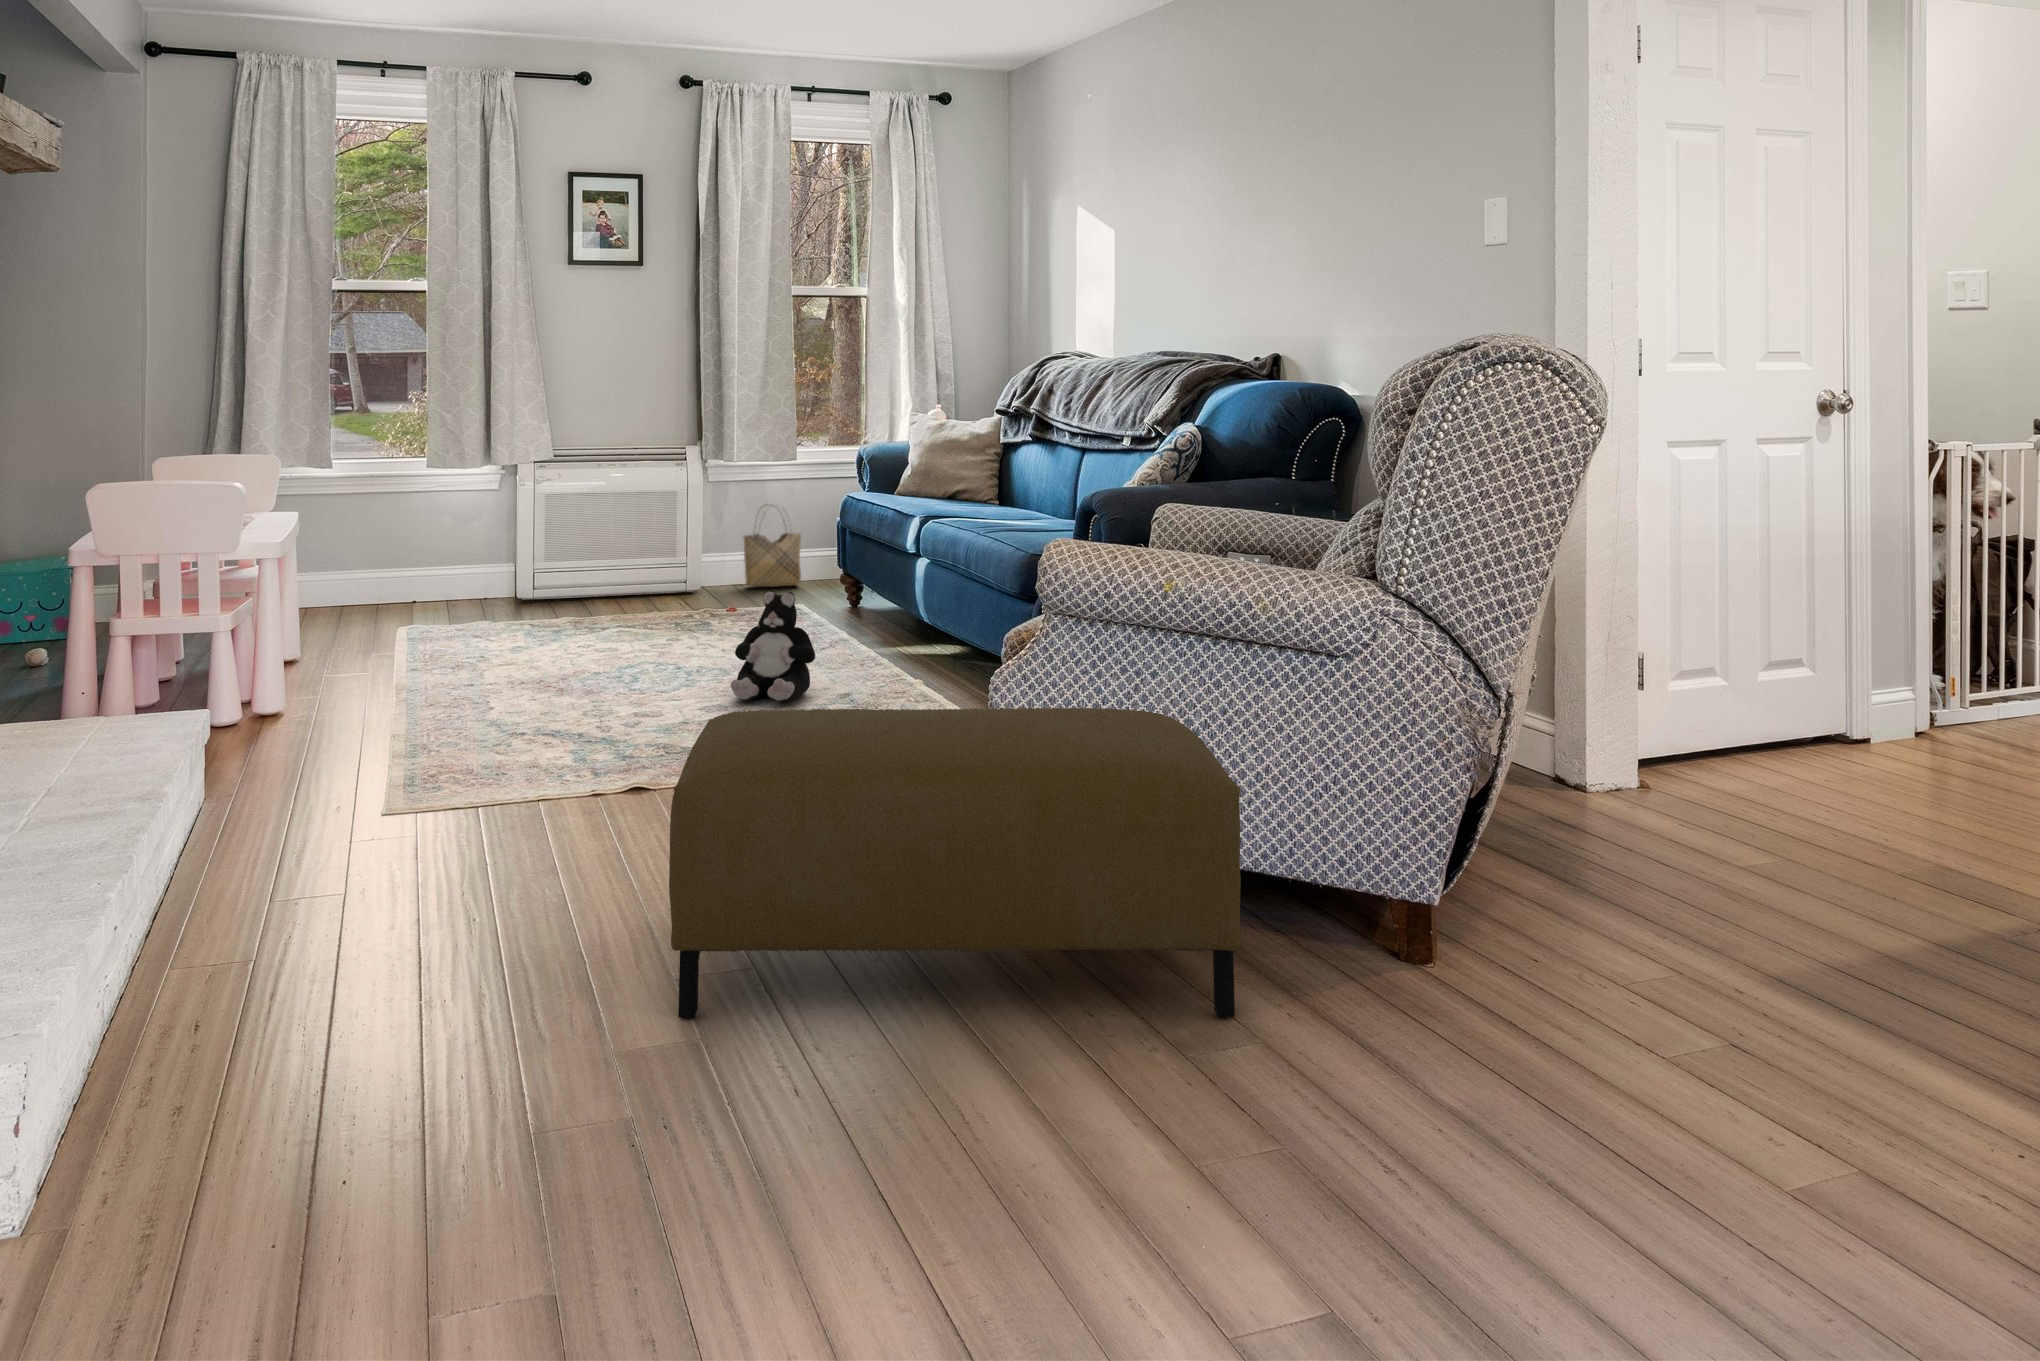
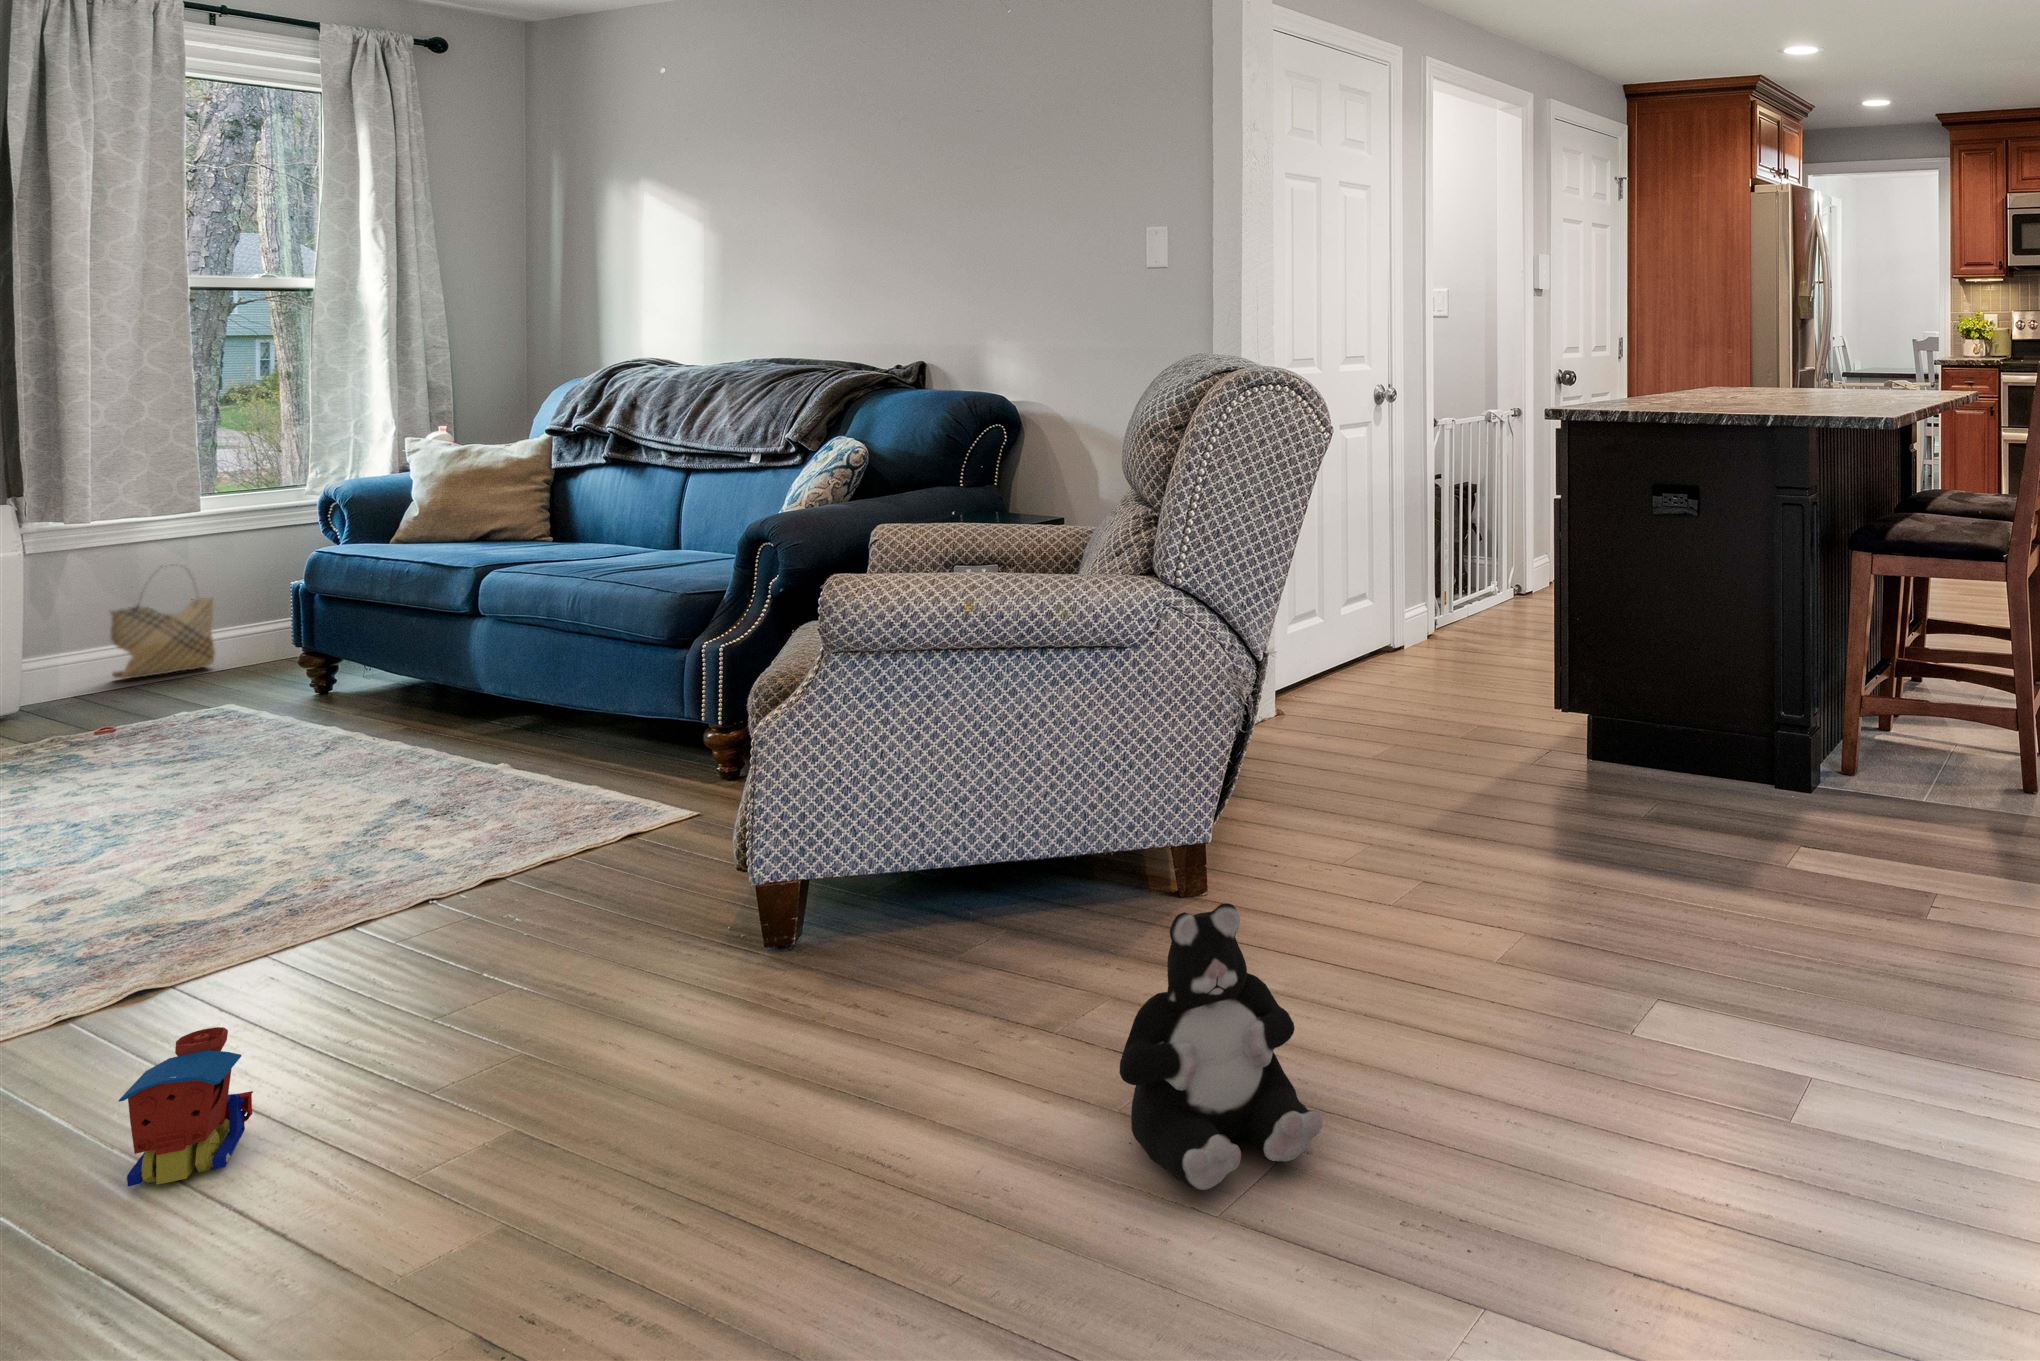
plush toy: present [731,591,815,702] -> present [1119,903,1323,1190]
ottoman: present [669,708,1242,1018] -> none [362,731,1082,1228]
toy train: none [558,826,641,931] -> present [119,1027,253,1186]

